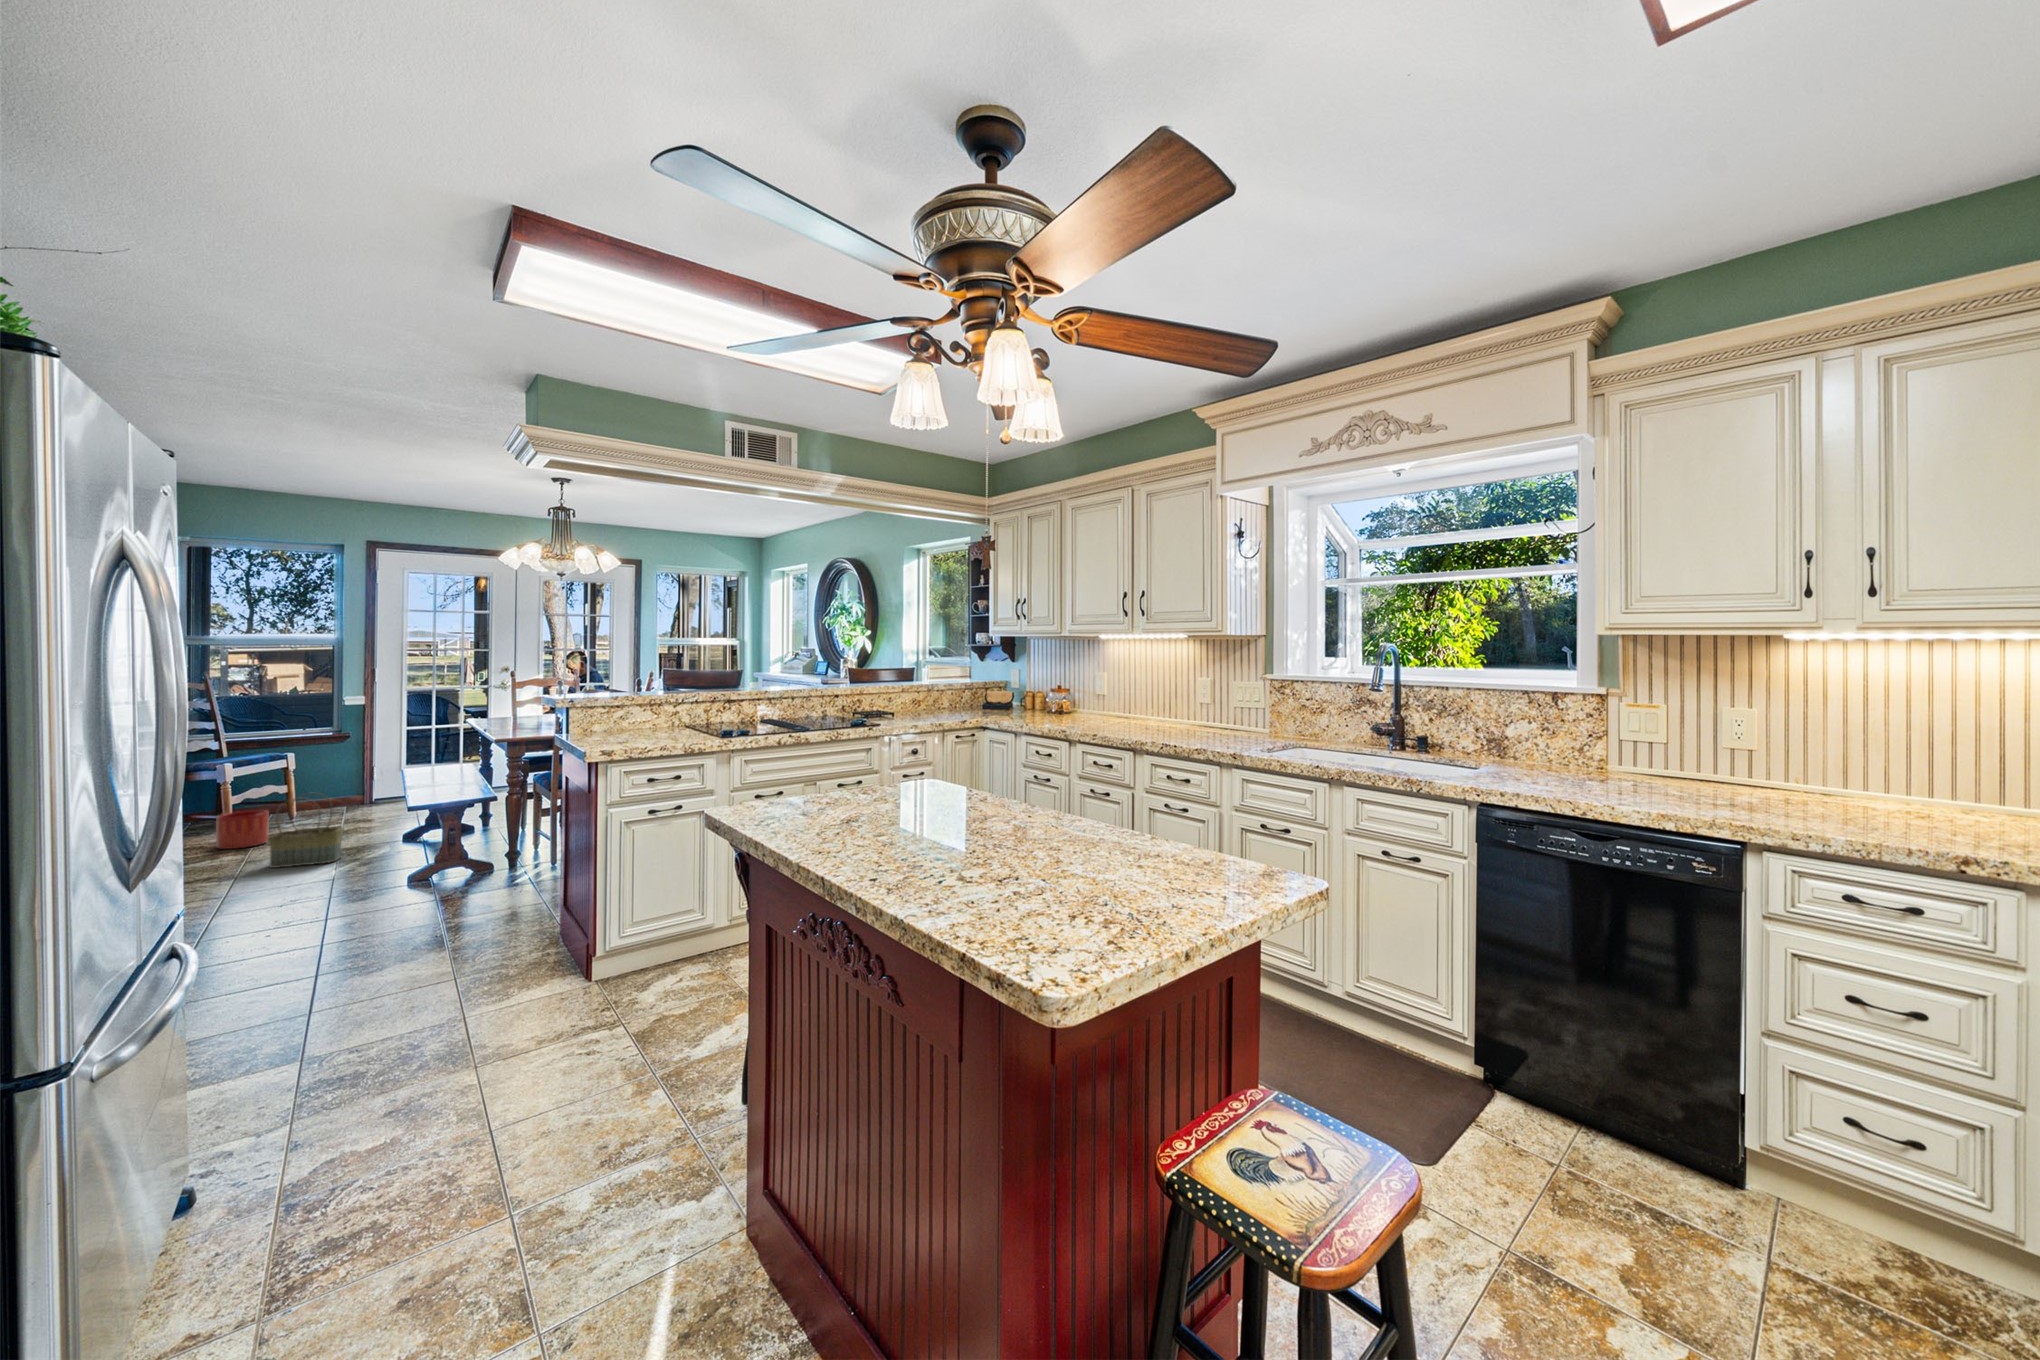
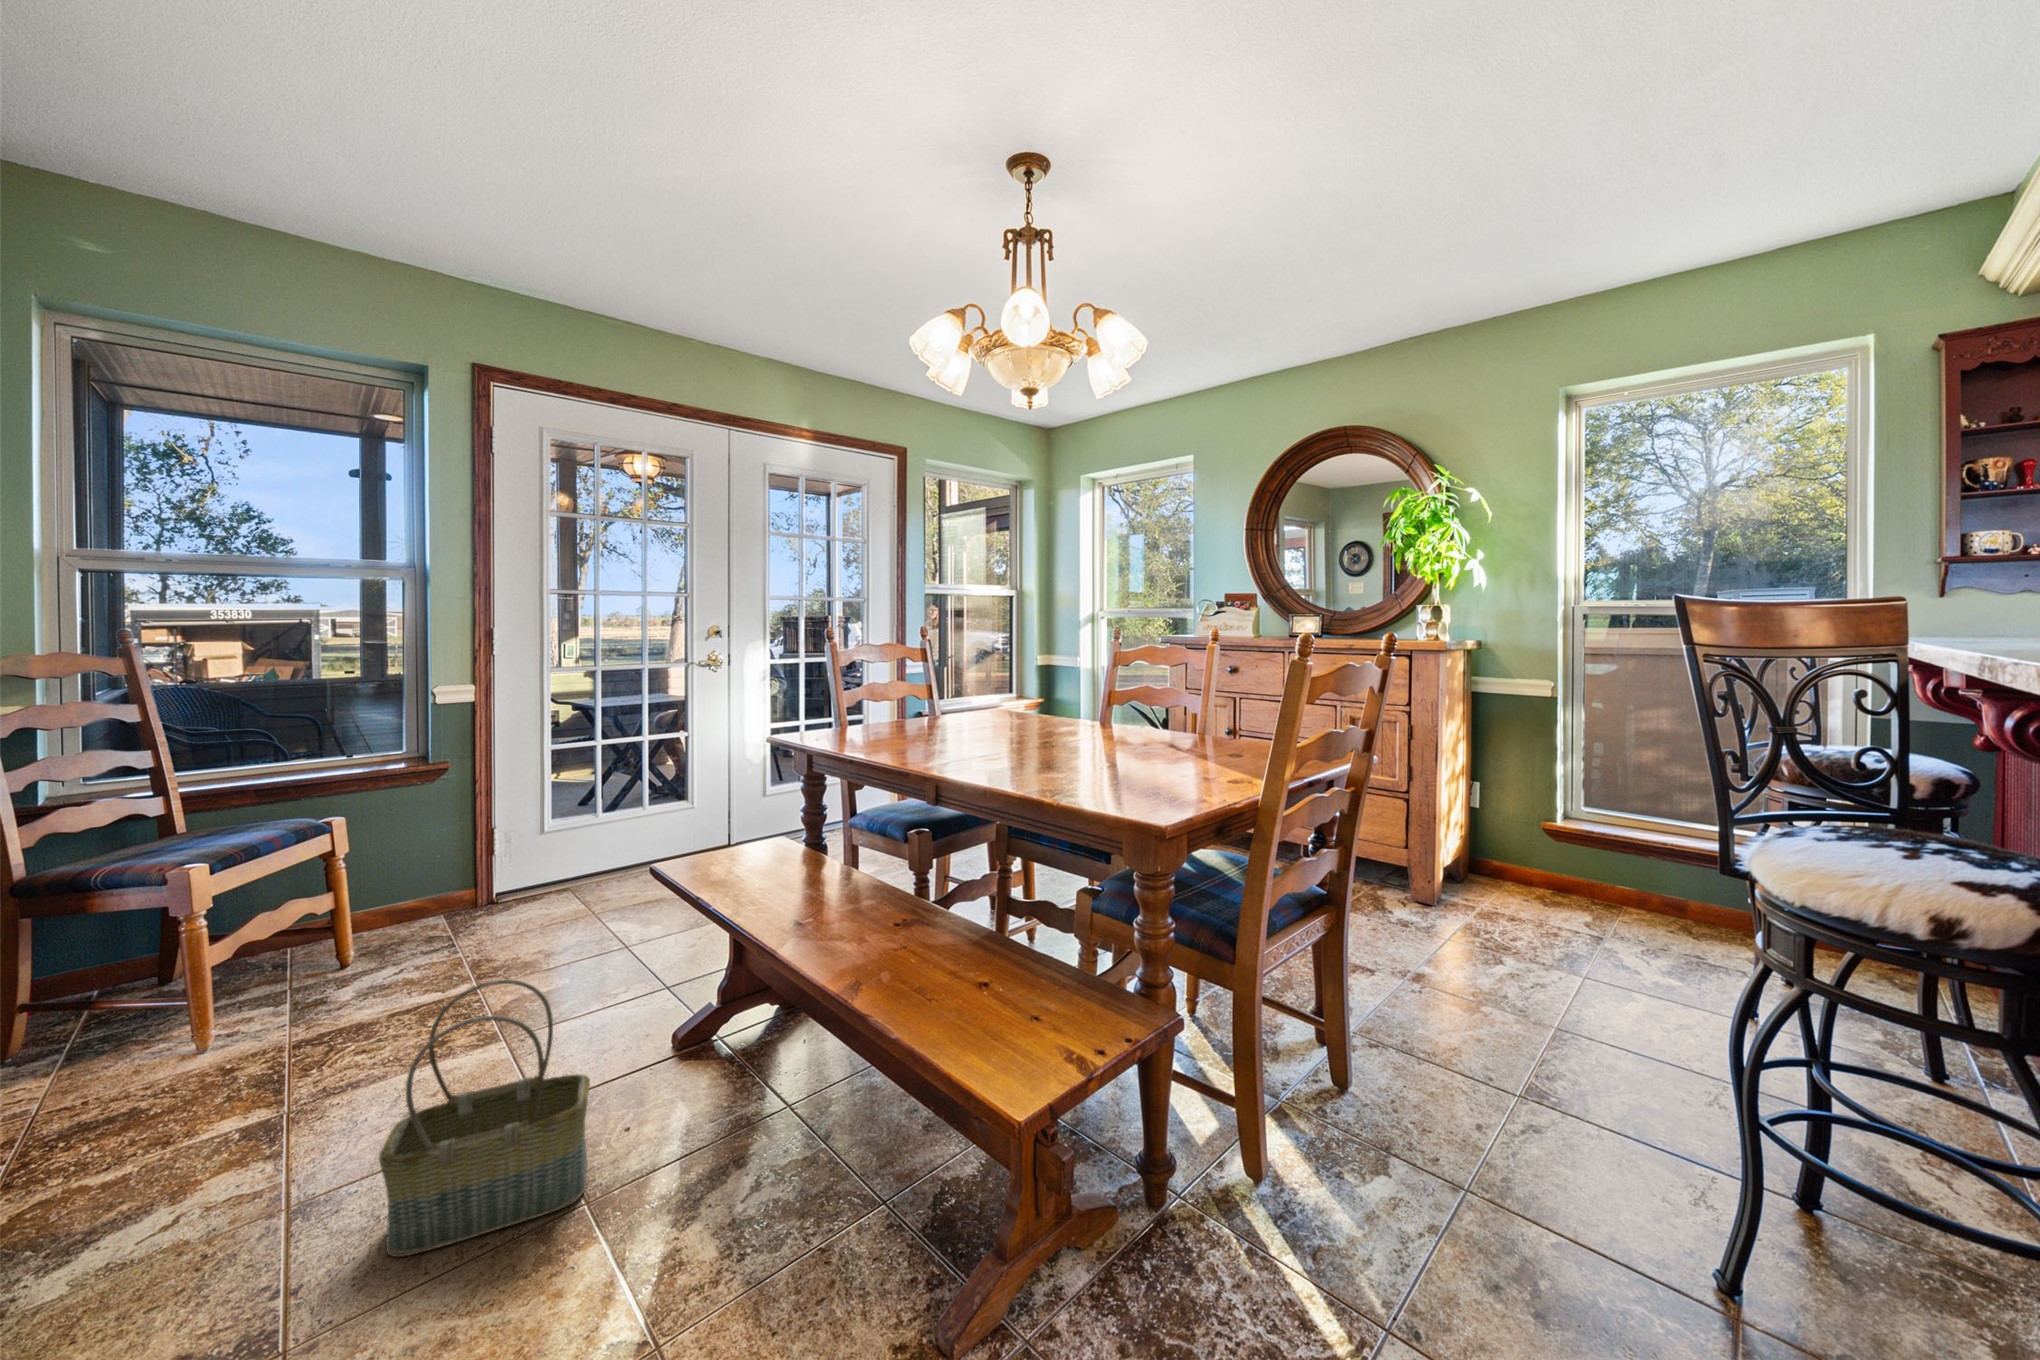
planter: present [216,810,269,849] -> none [179,994,328,1133]

